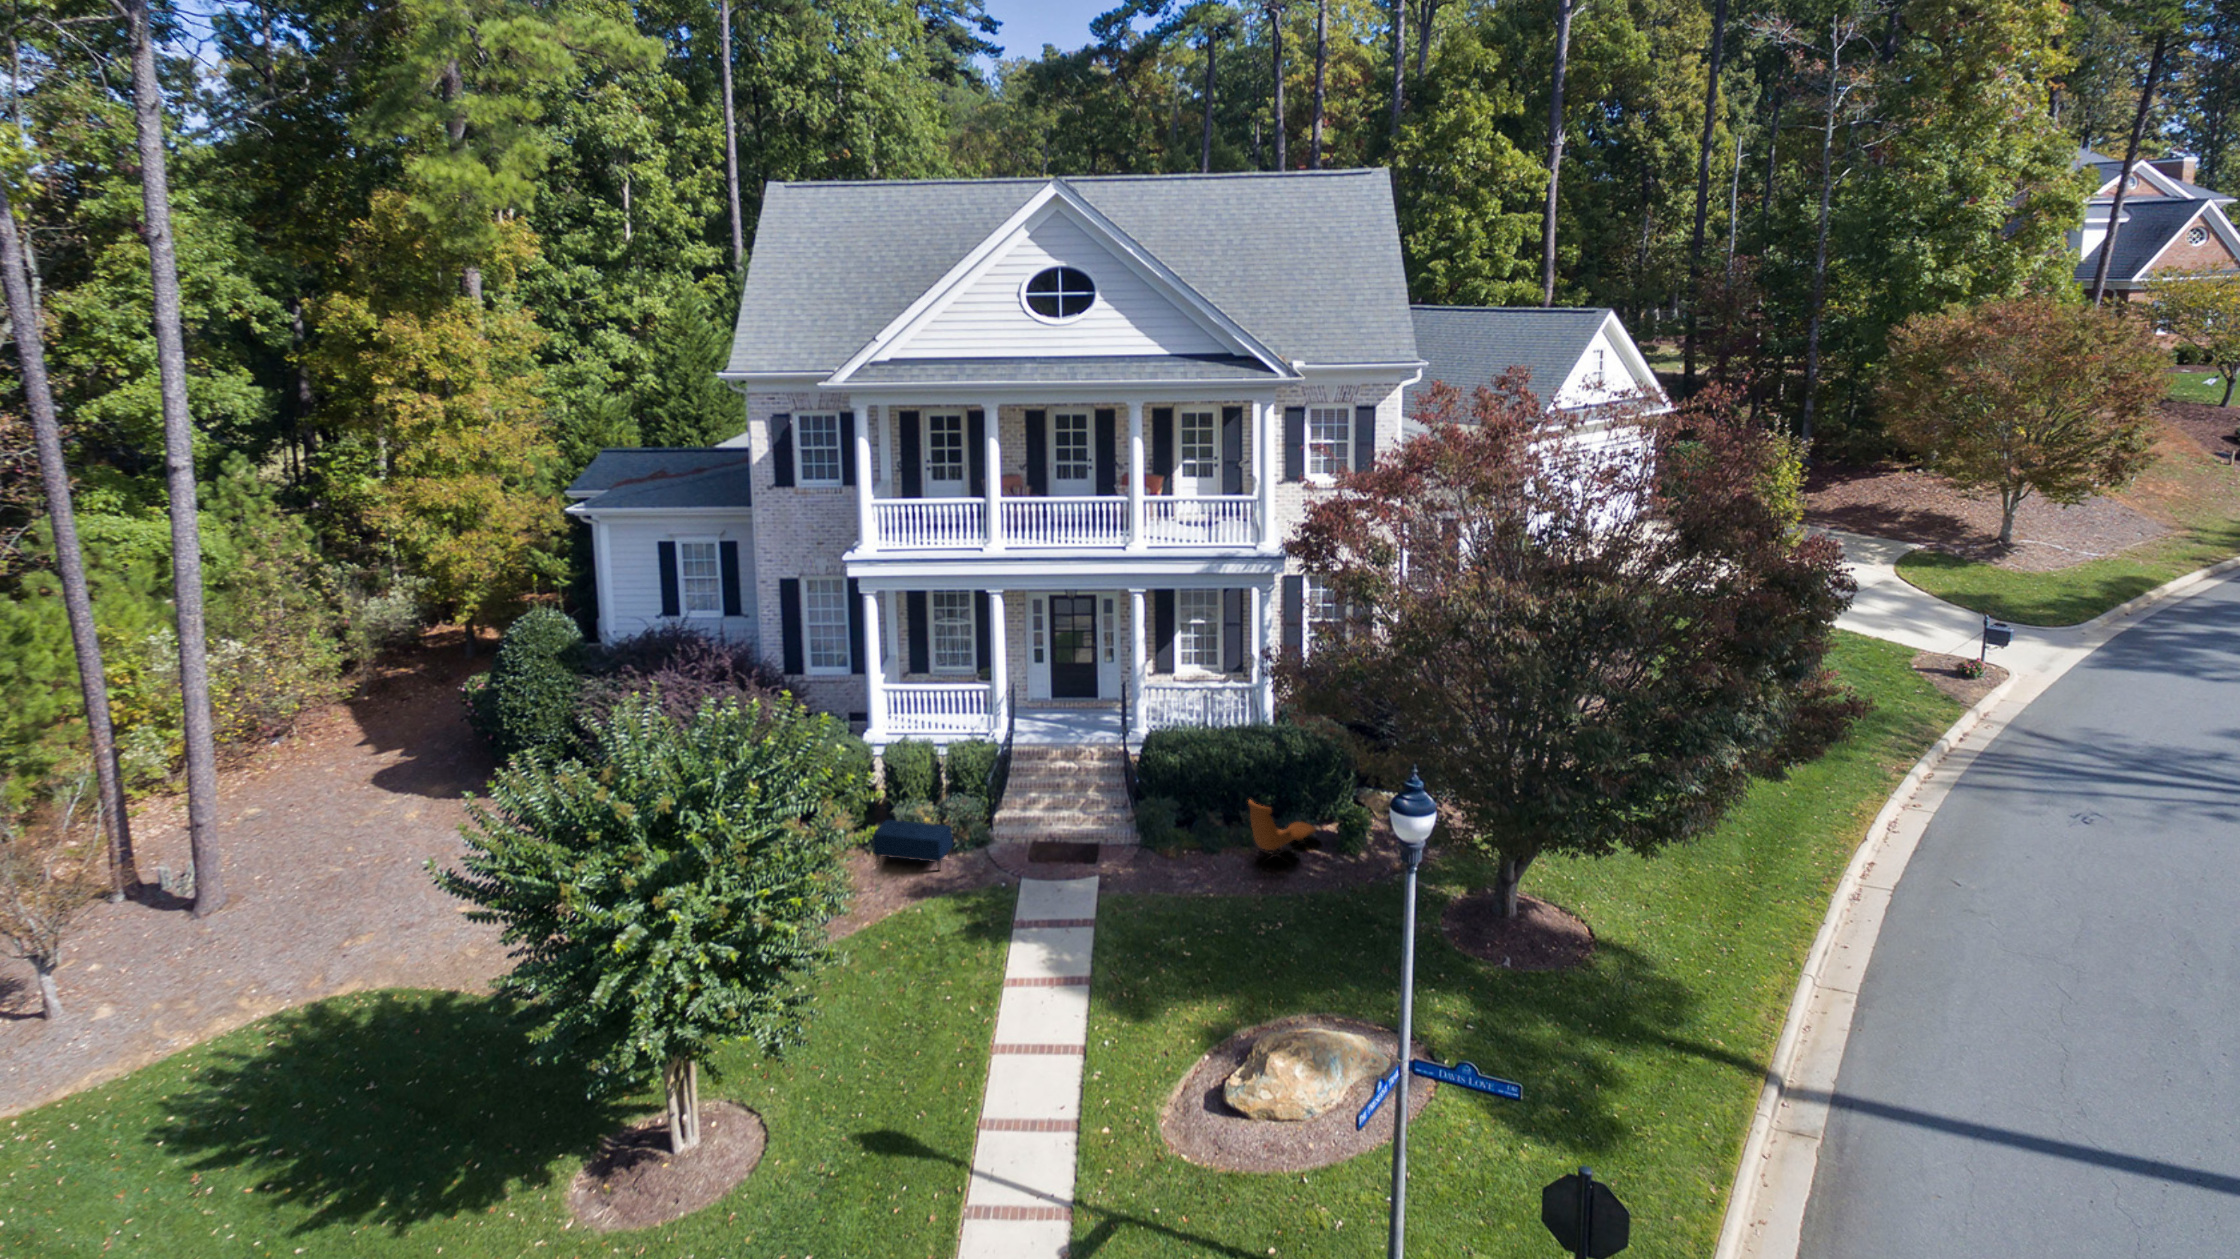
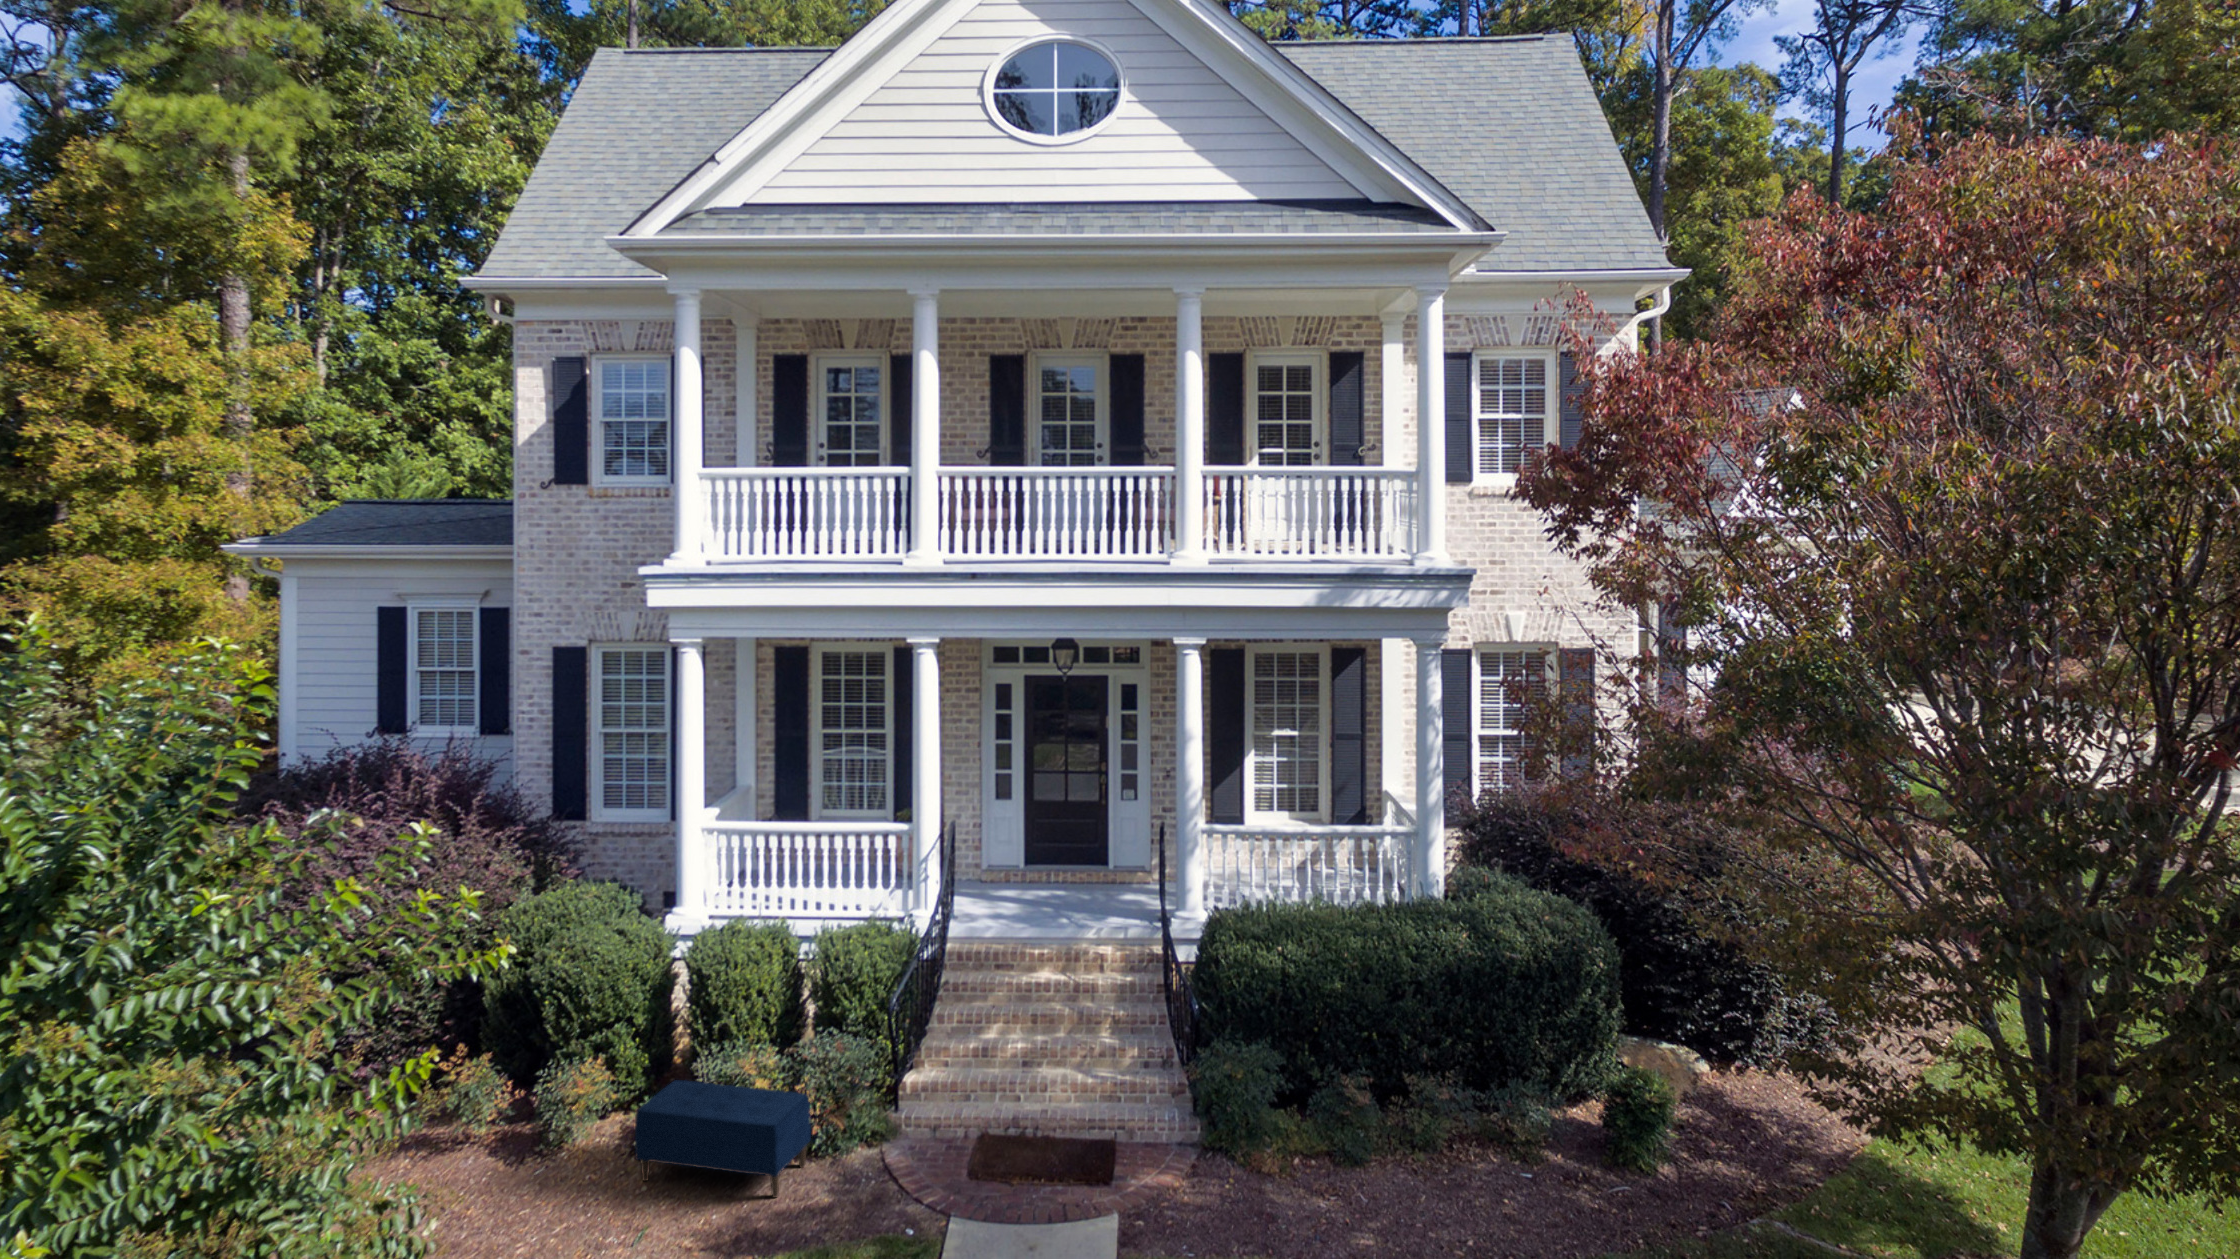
lounge chair: present [1248,800,1316,859] -> none [1447,1039,1580,1192]

